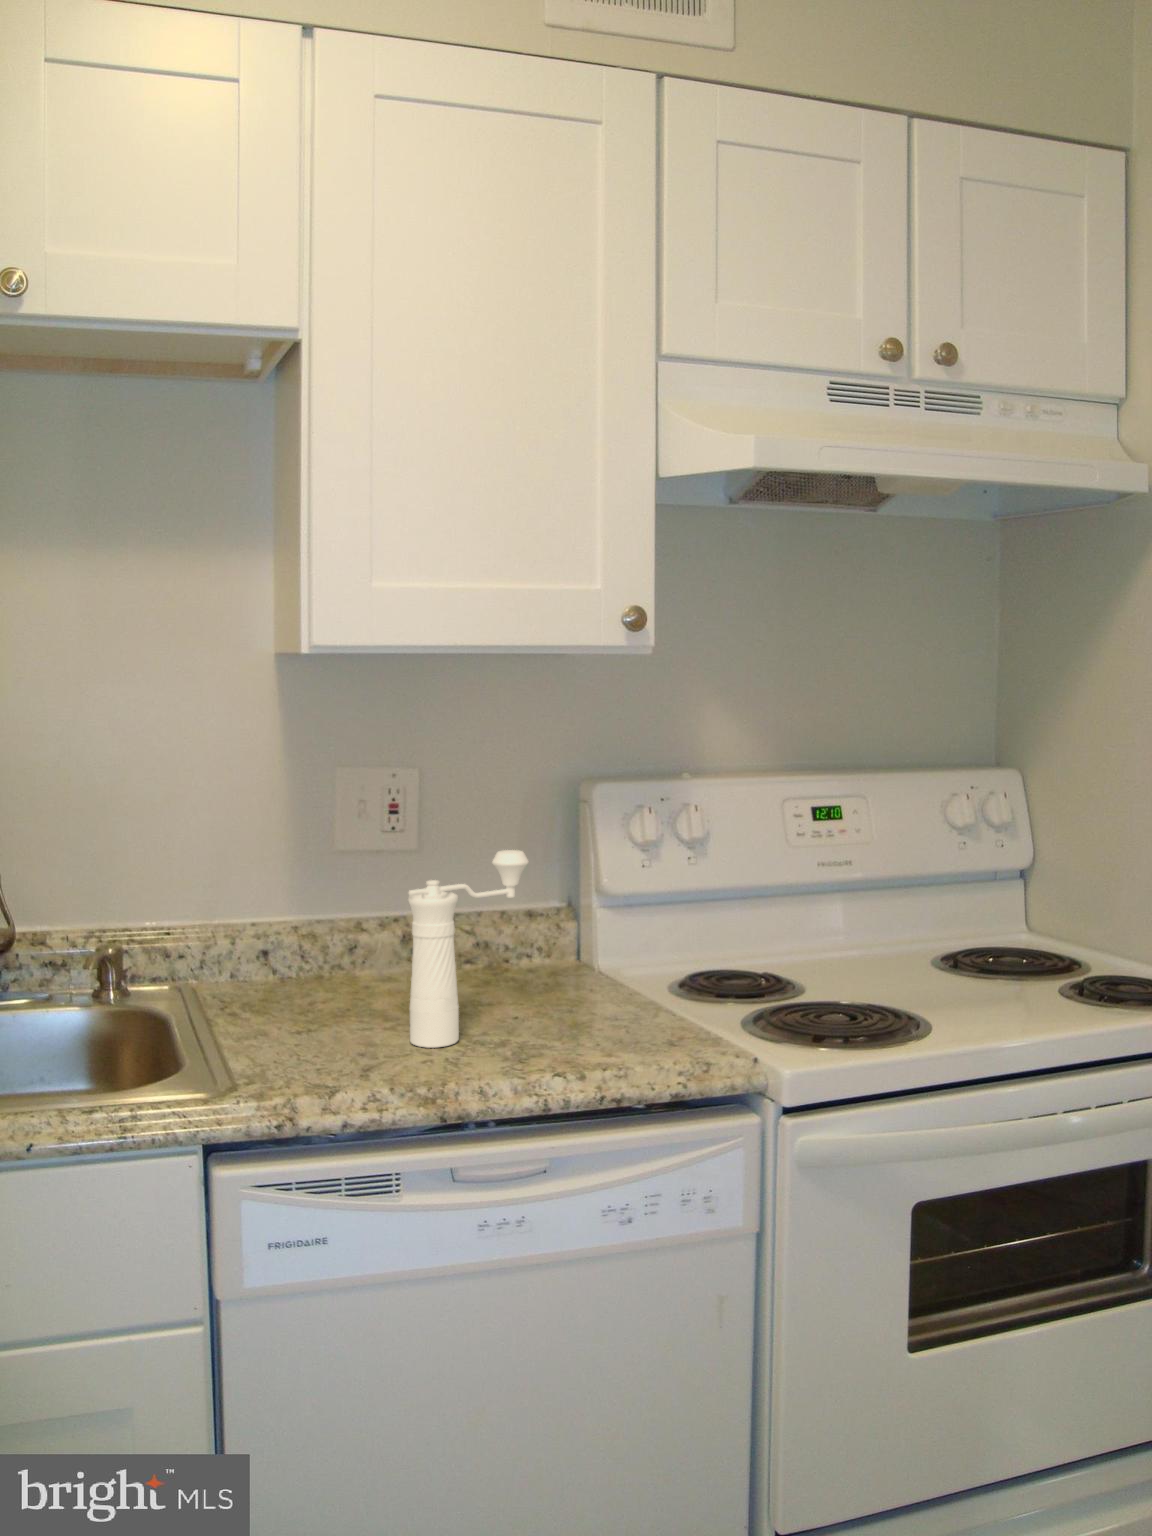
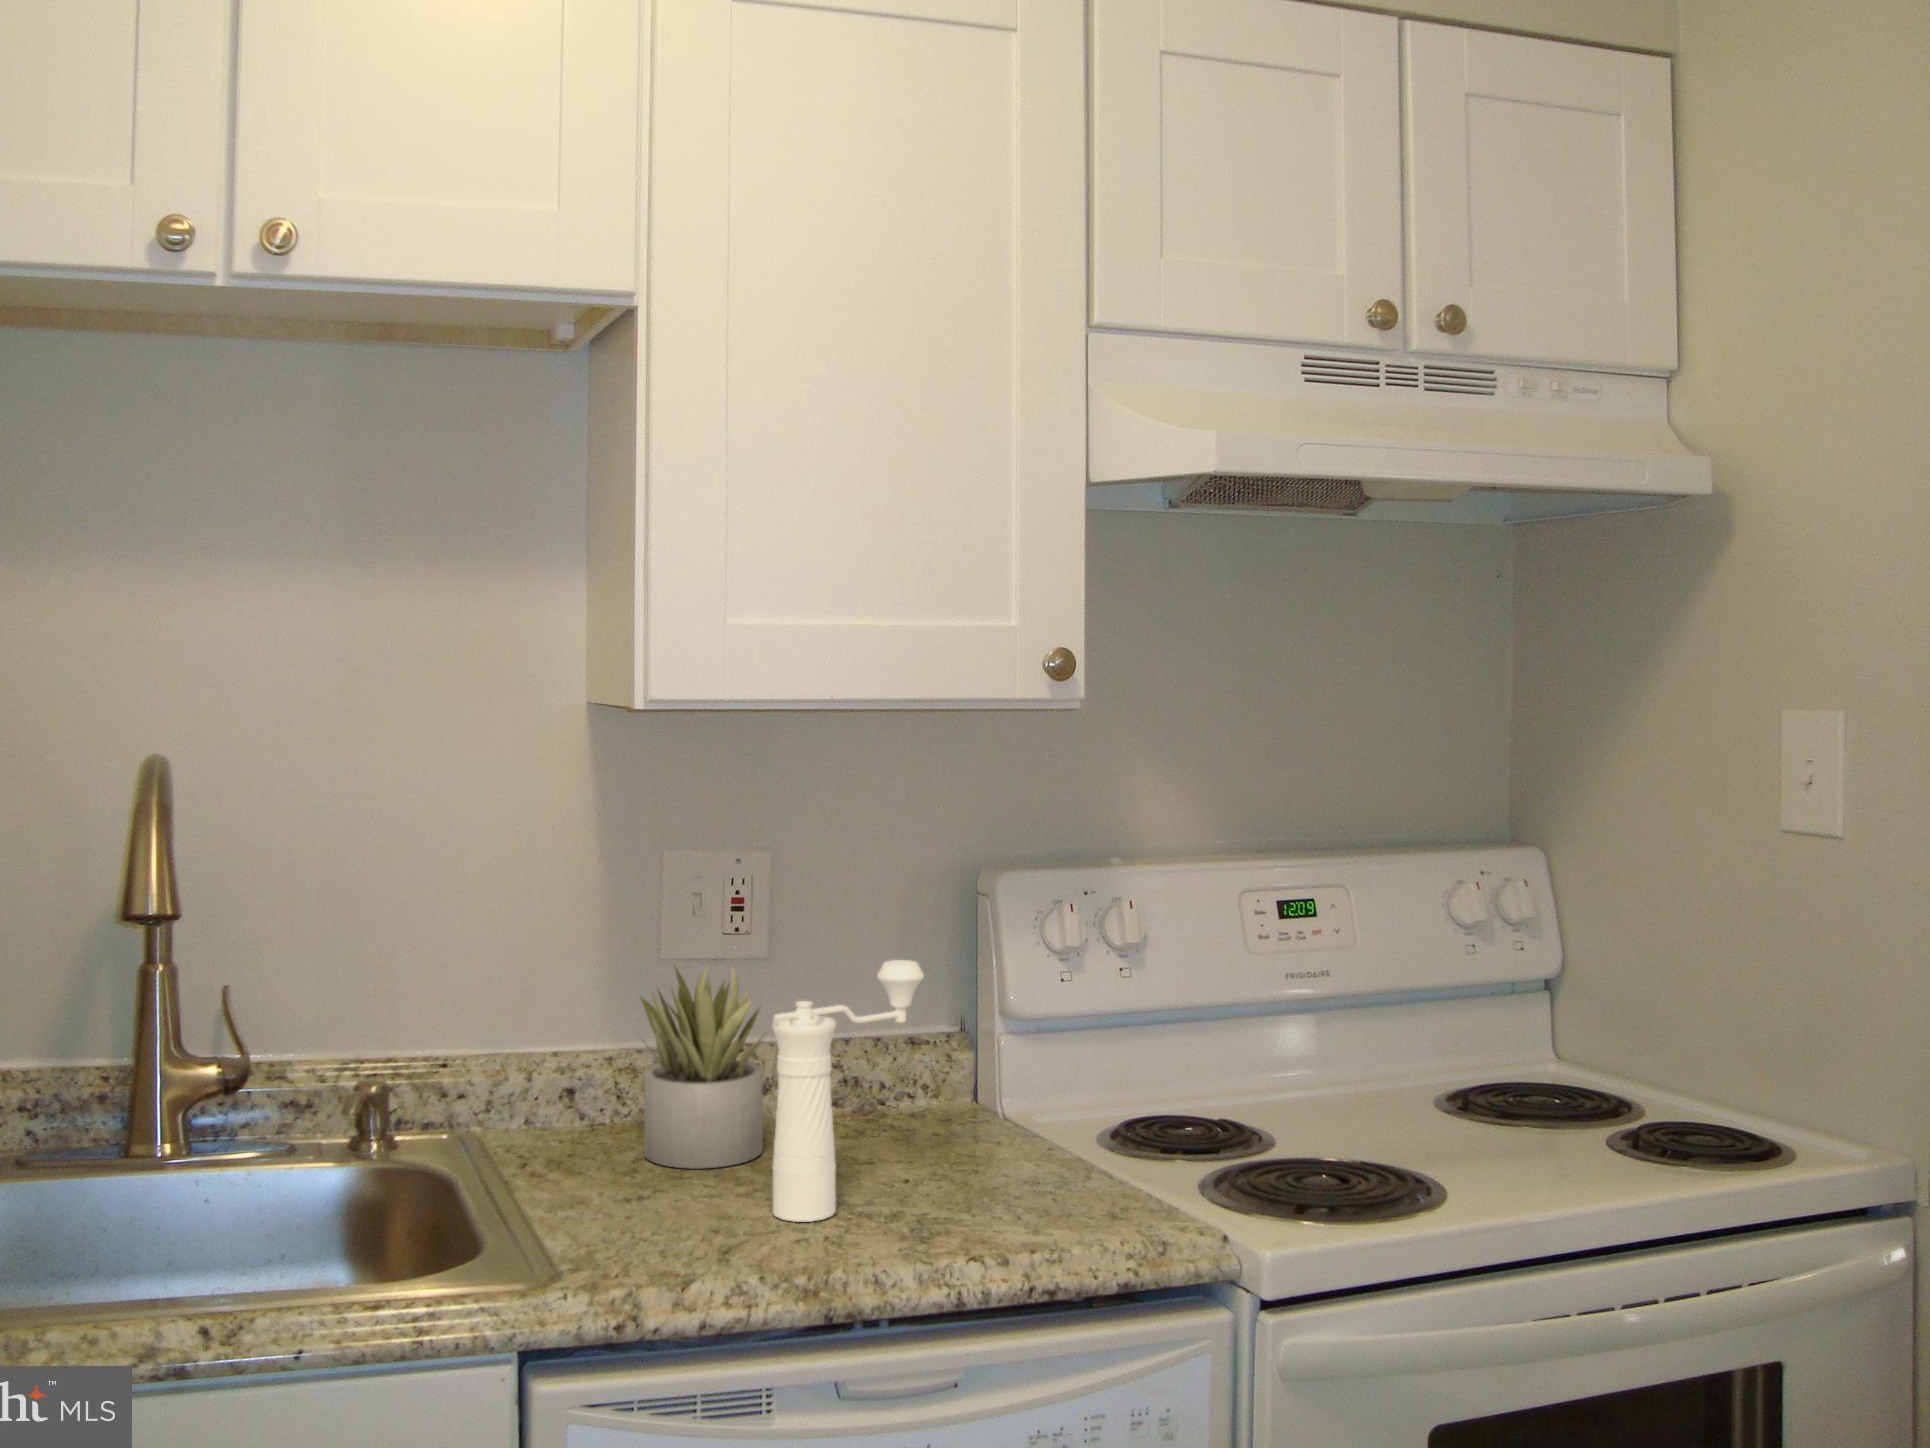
succulent plant: none [312,854,414,1009] -> present [641,965,765,1169]

